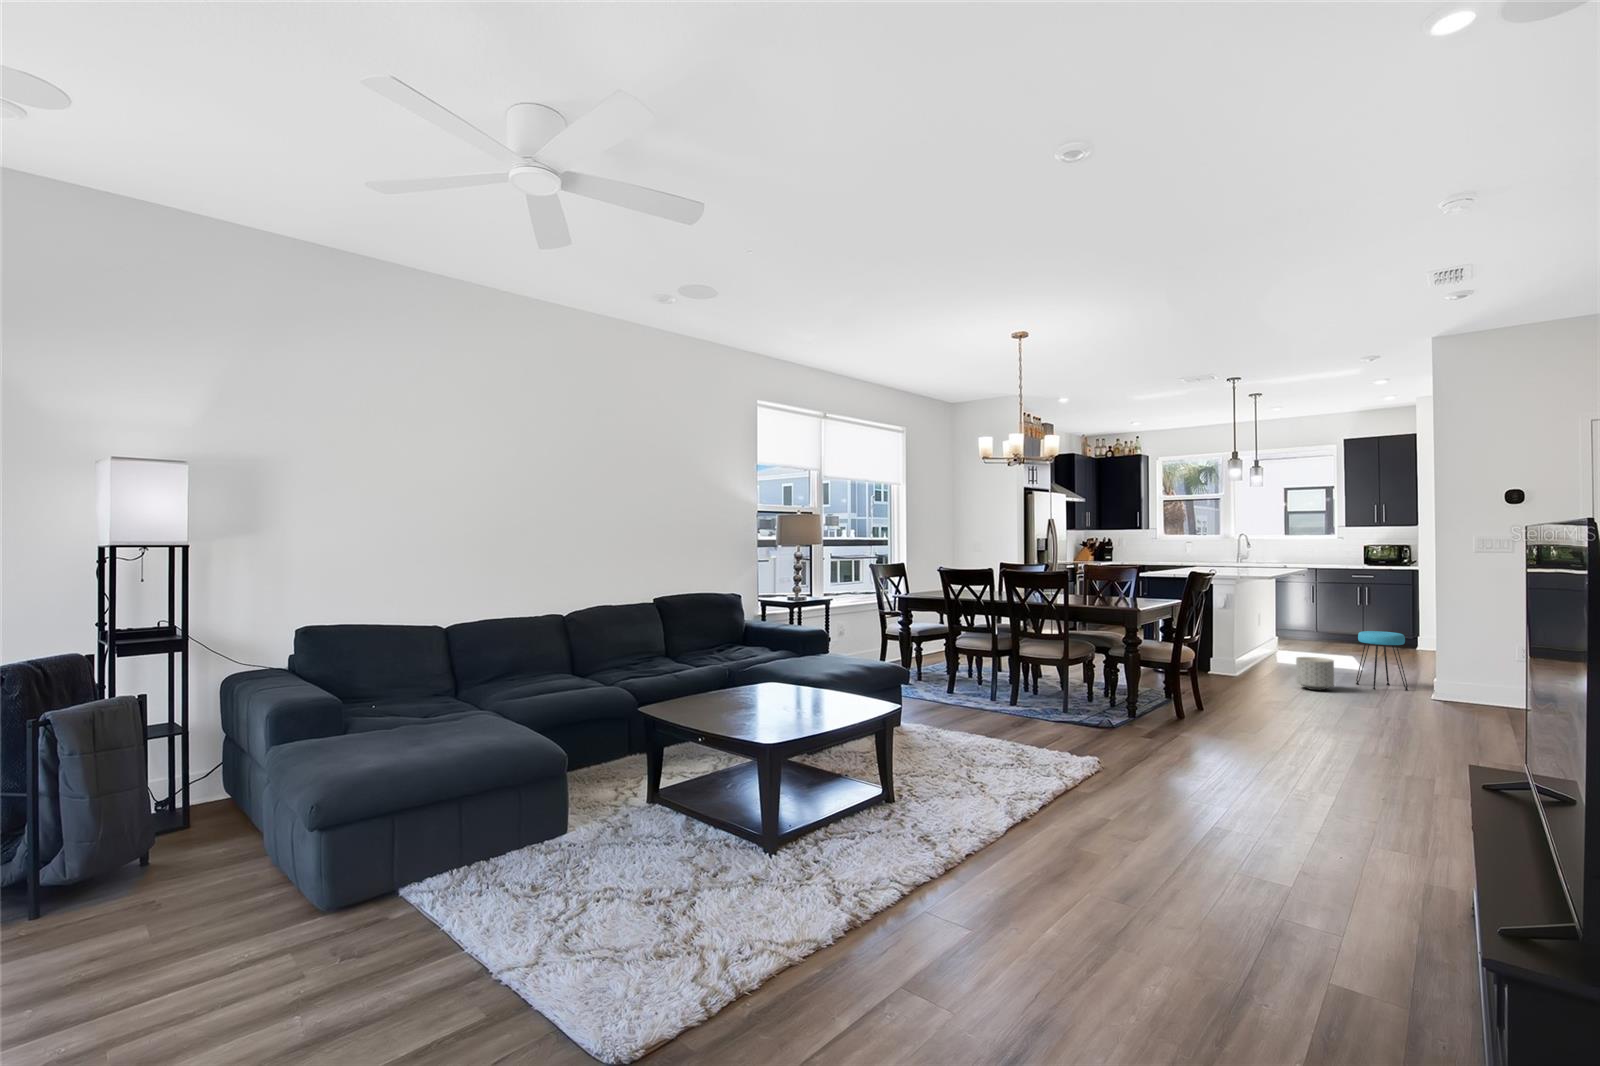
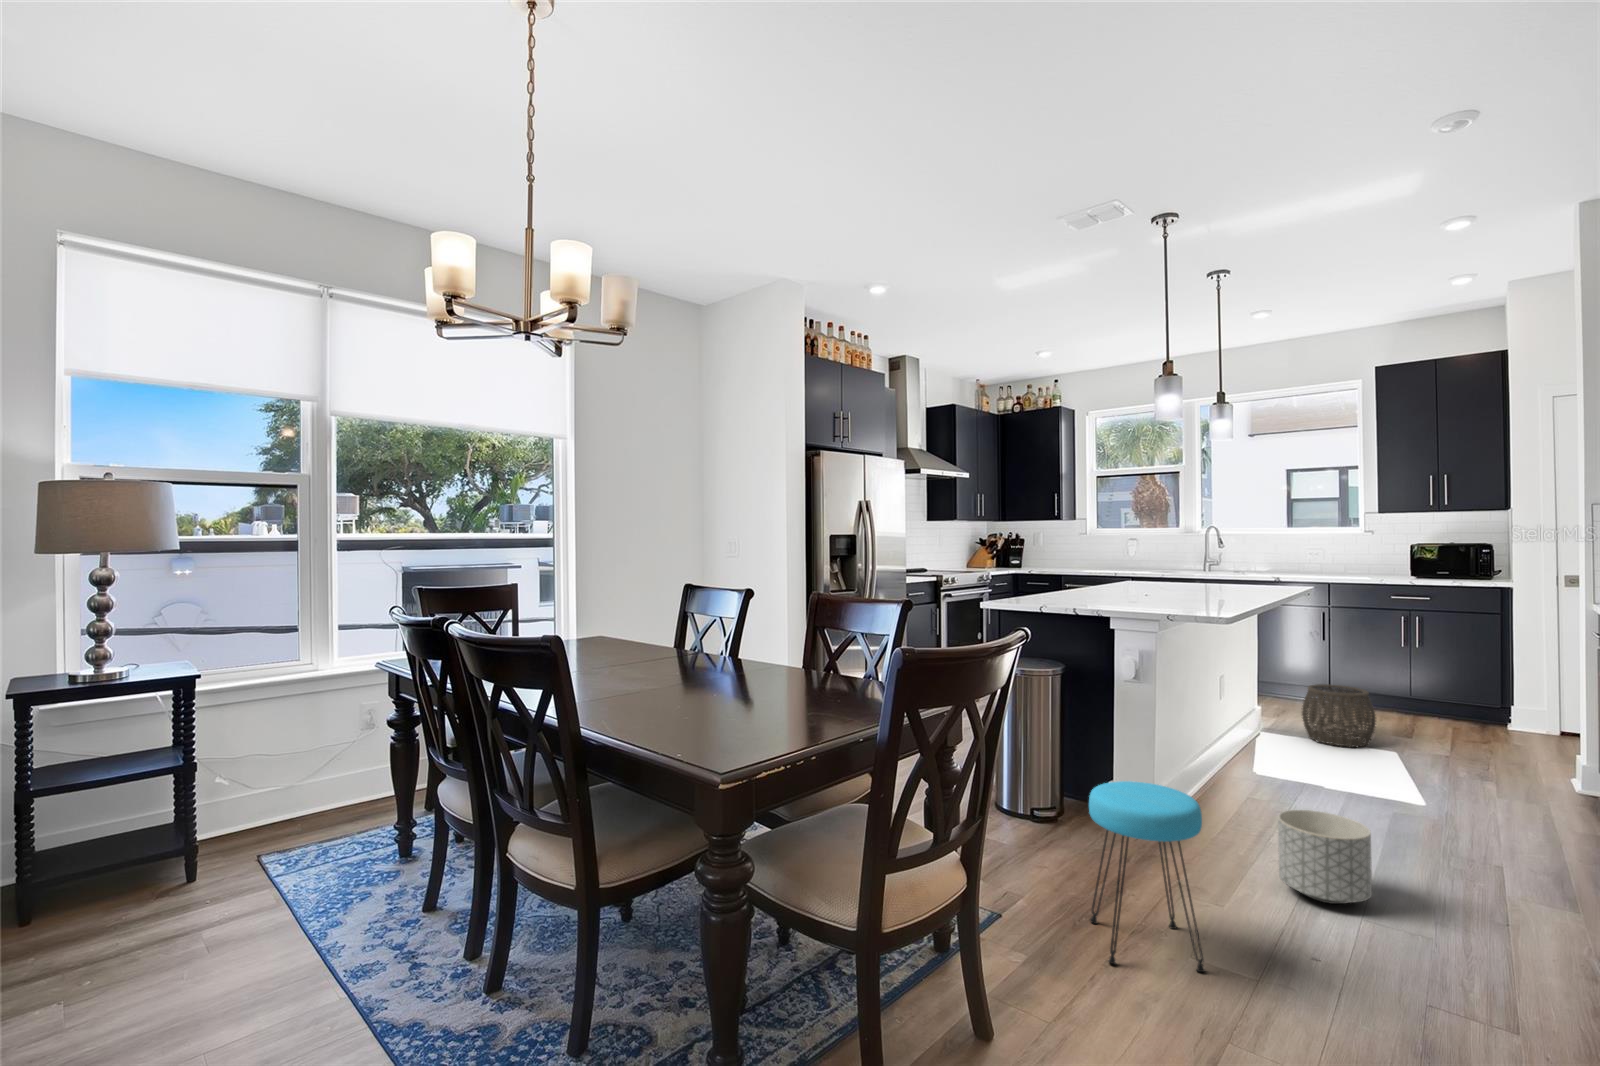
woven basket: none [1301,624,1342,655] -> present [1302,684,1376,747]
stool: present [1356,631,1408,690] -> present [1089,781,1205,972]

